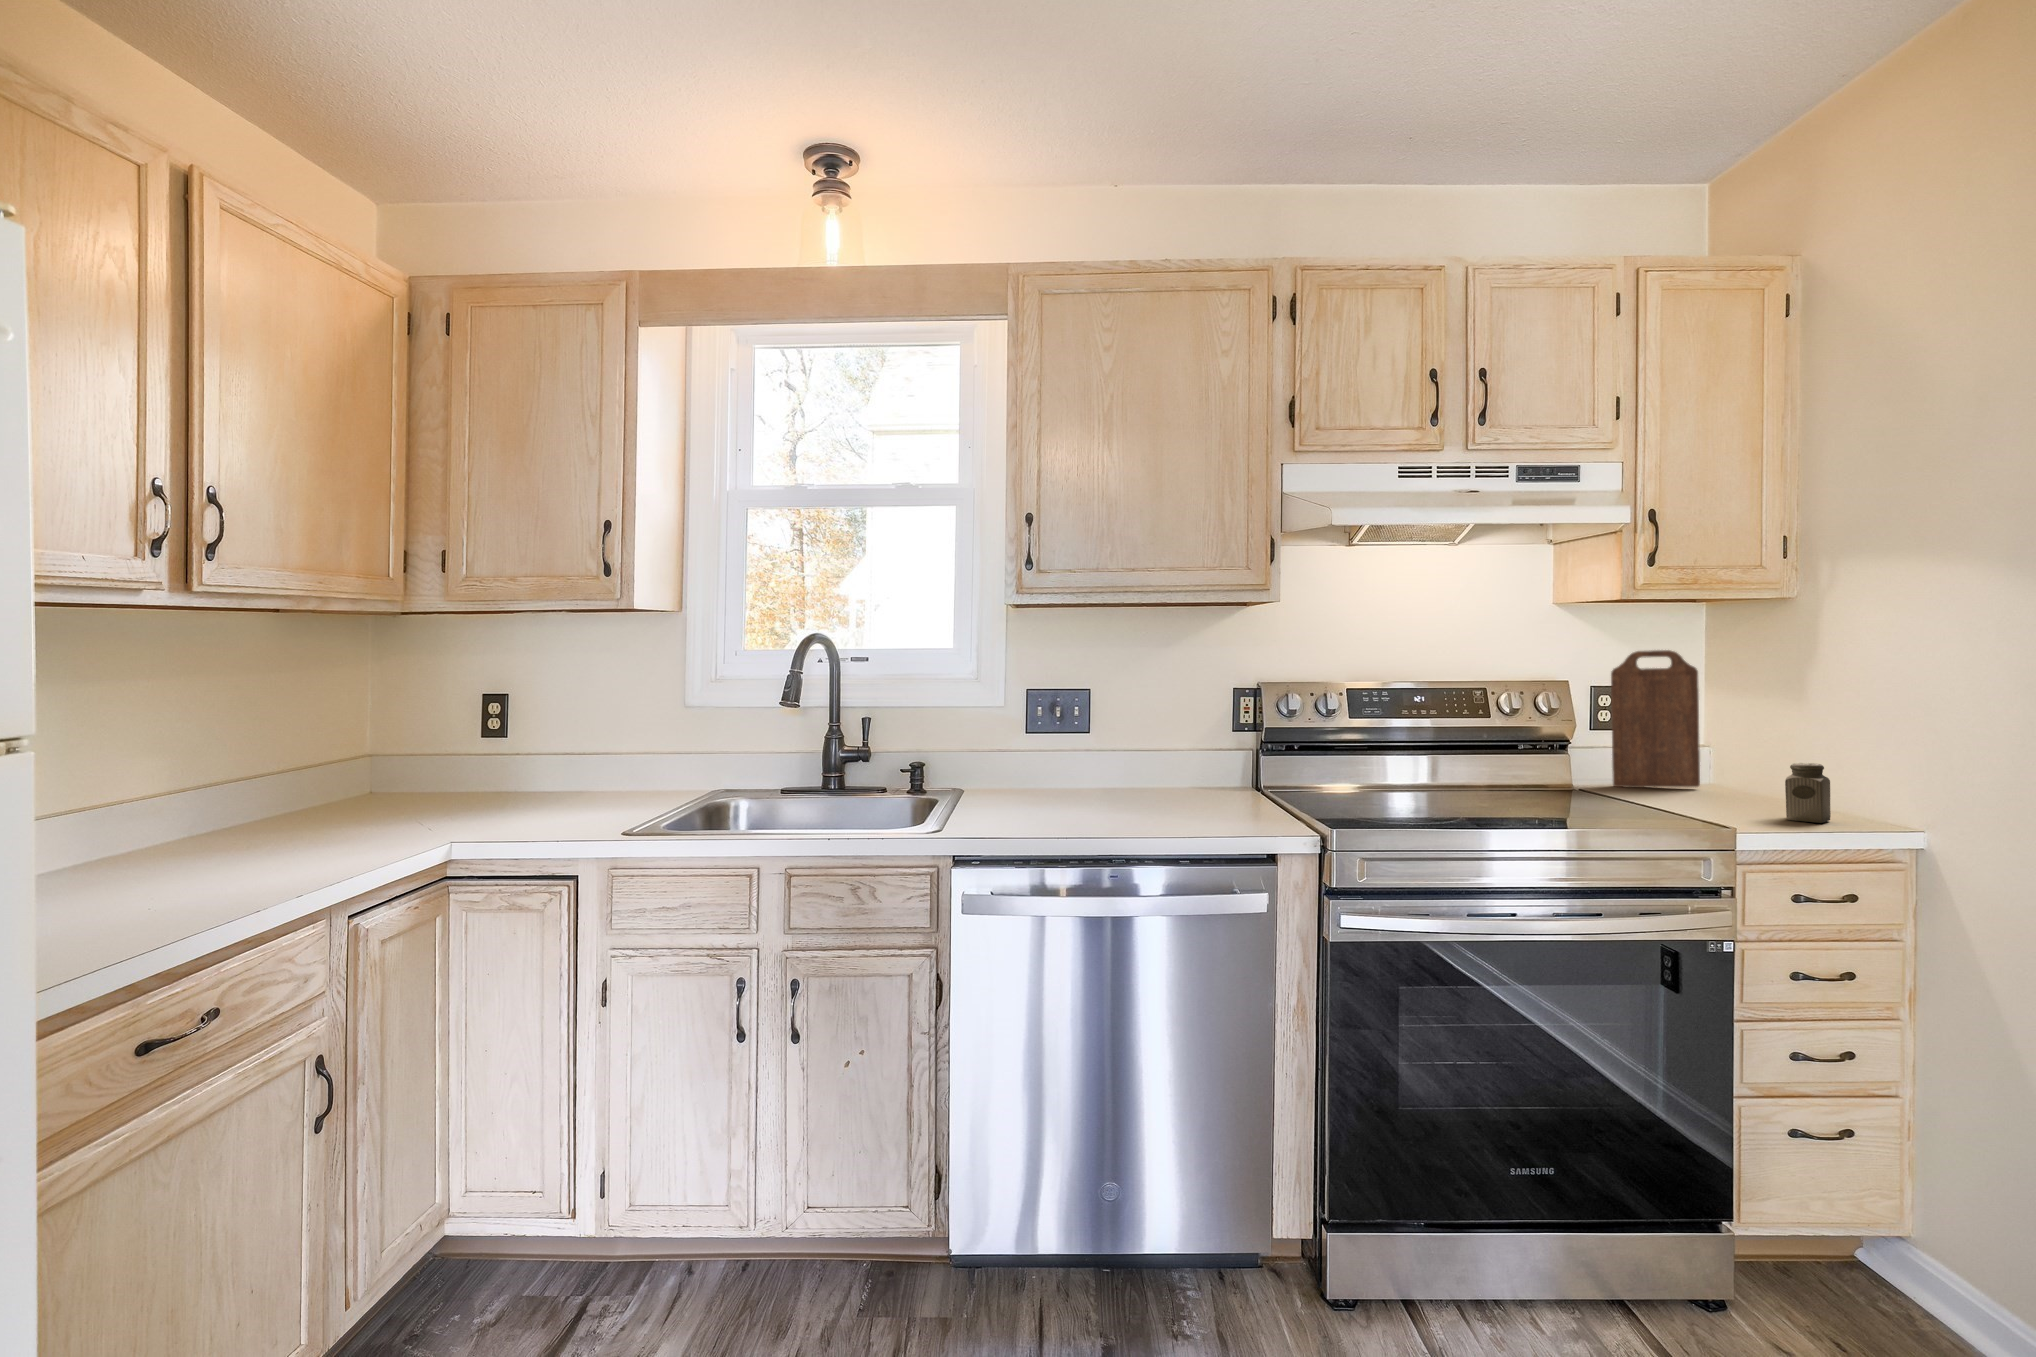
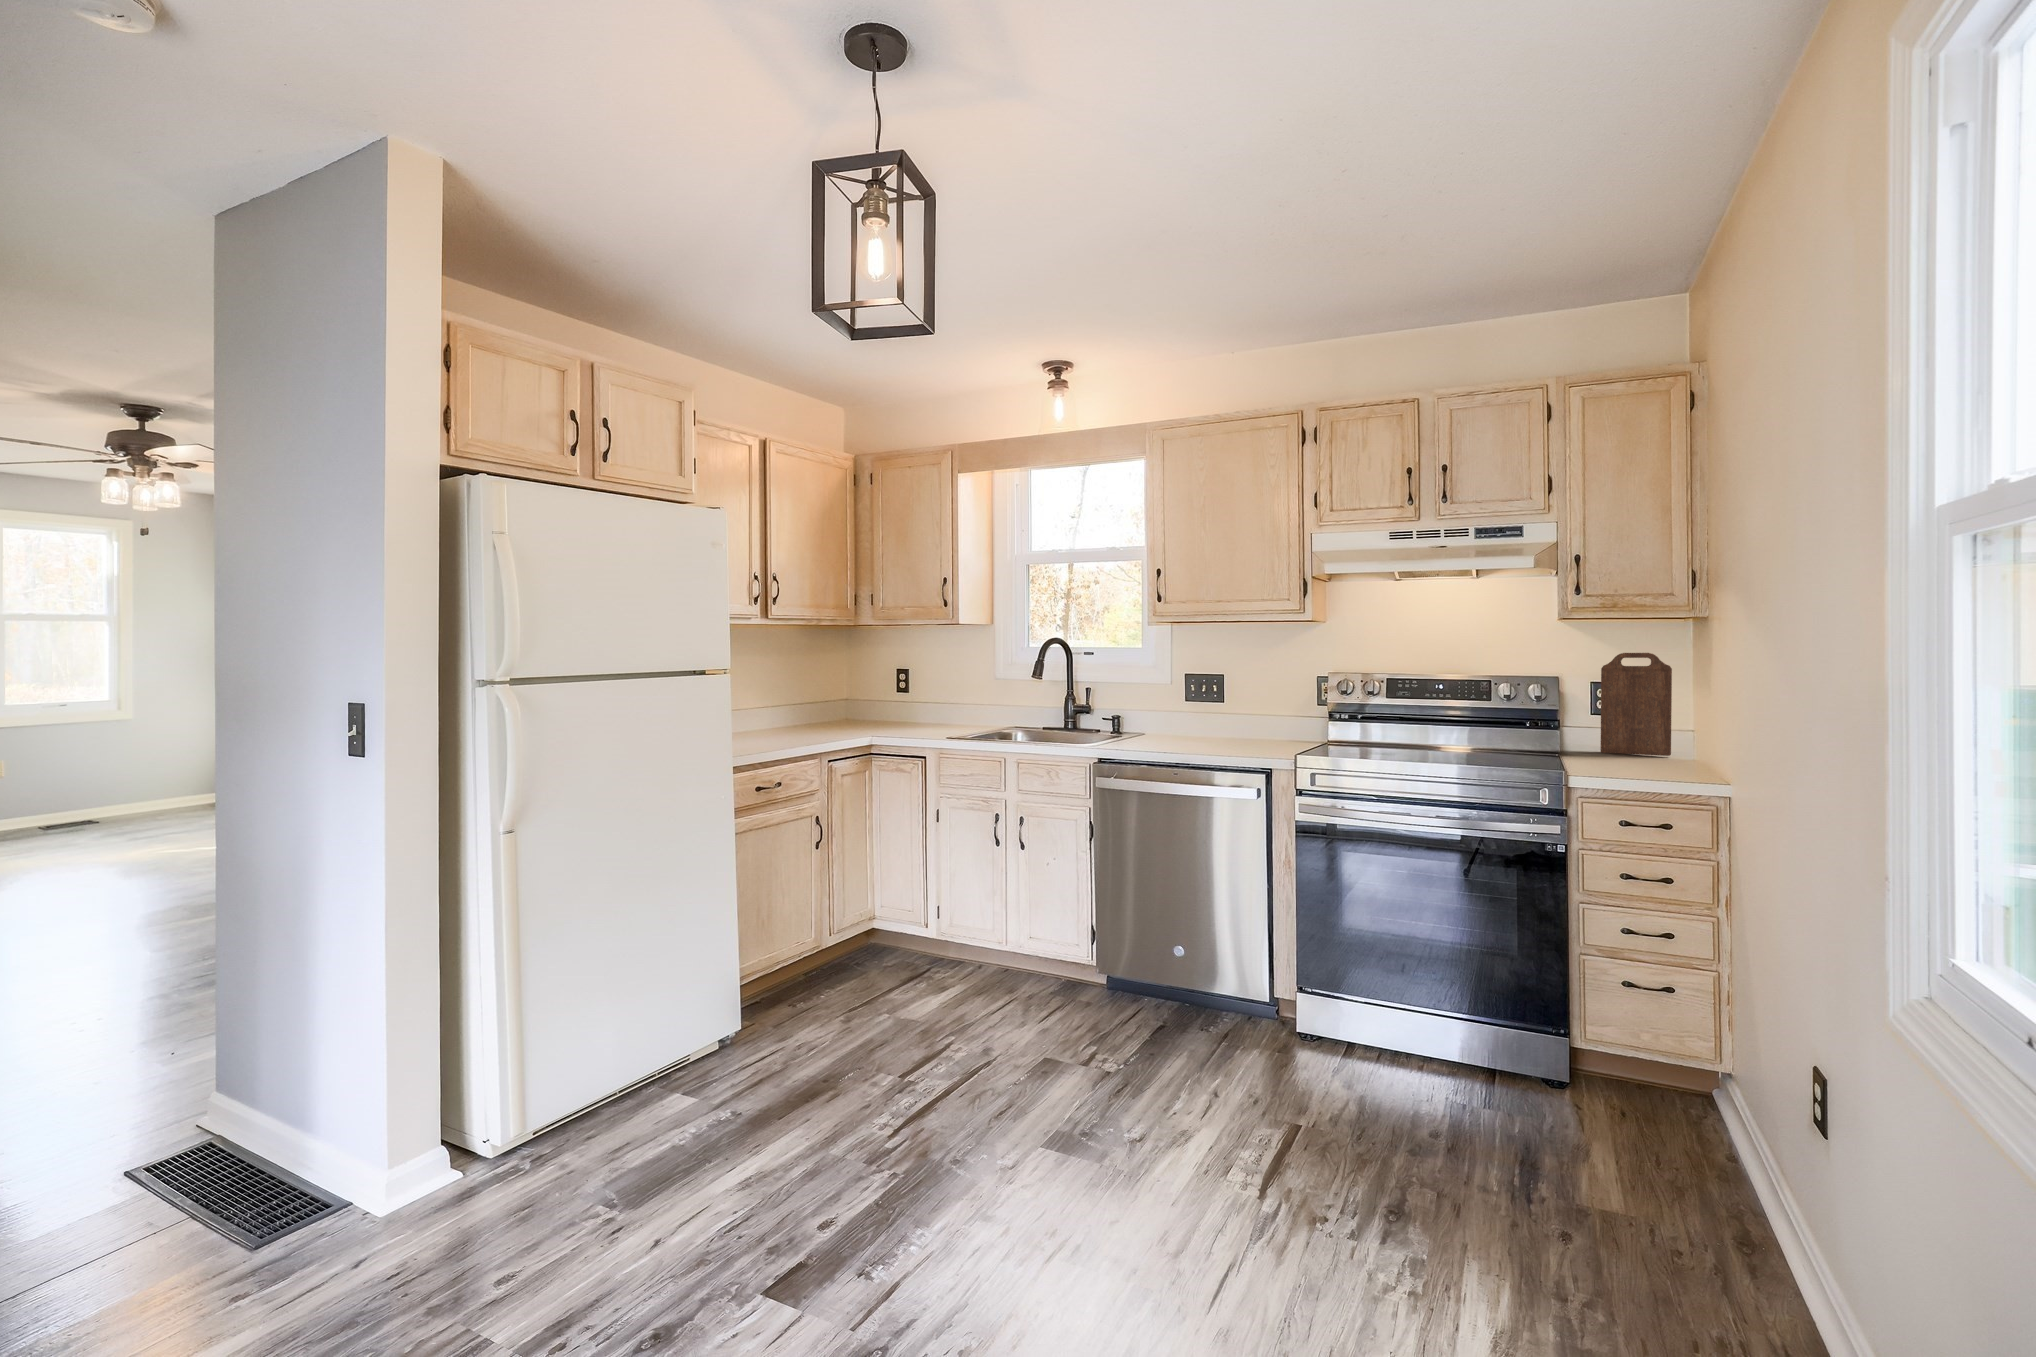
salt shaker: present [1785,763,1831,823] -> none [1660,735,1695,777]

